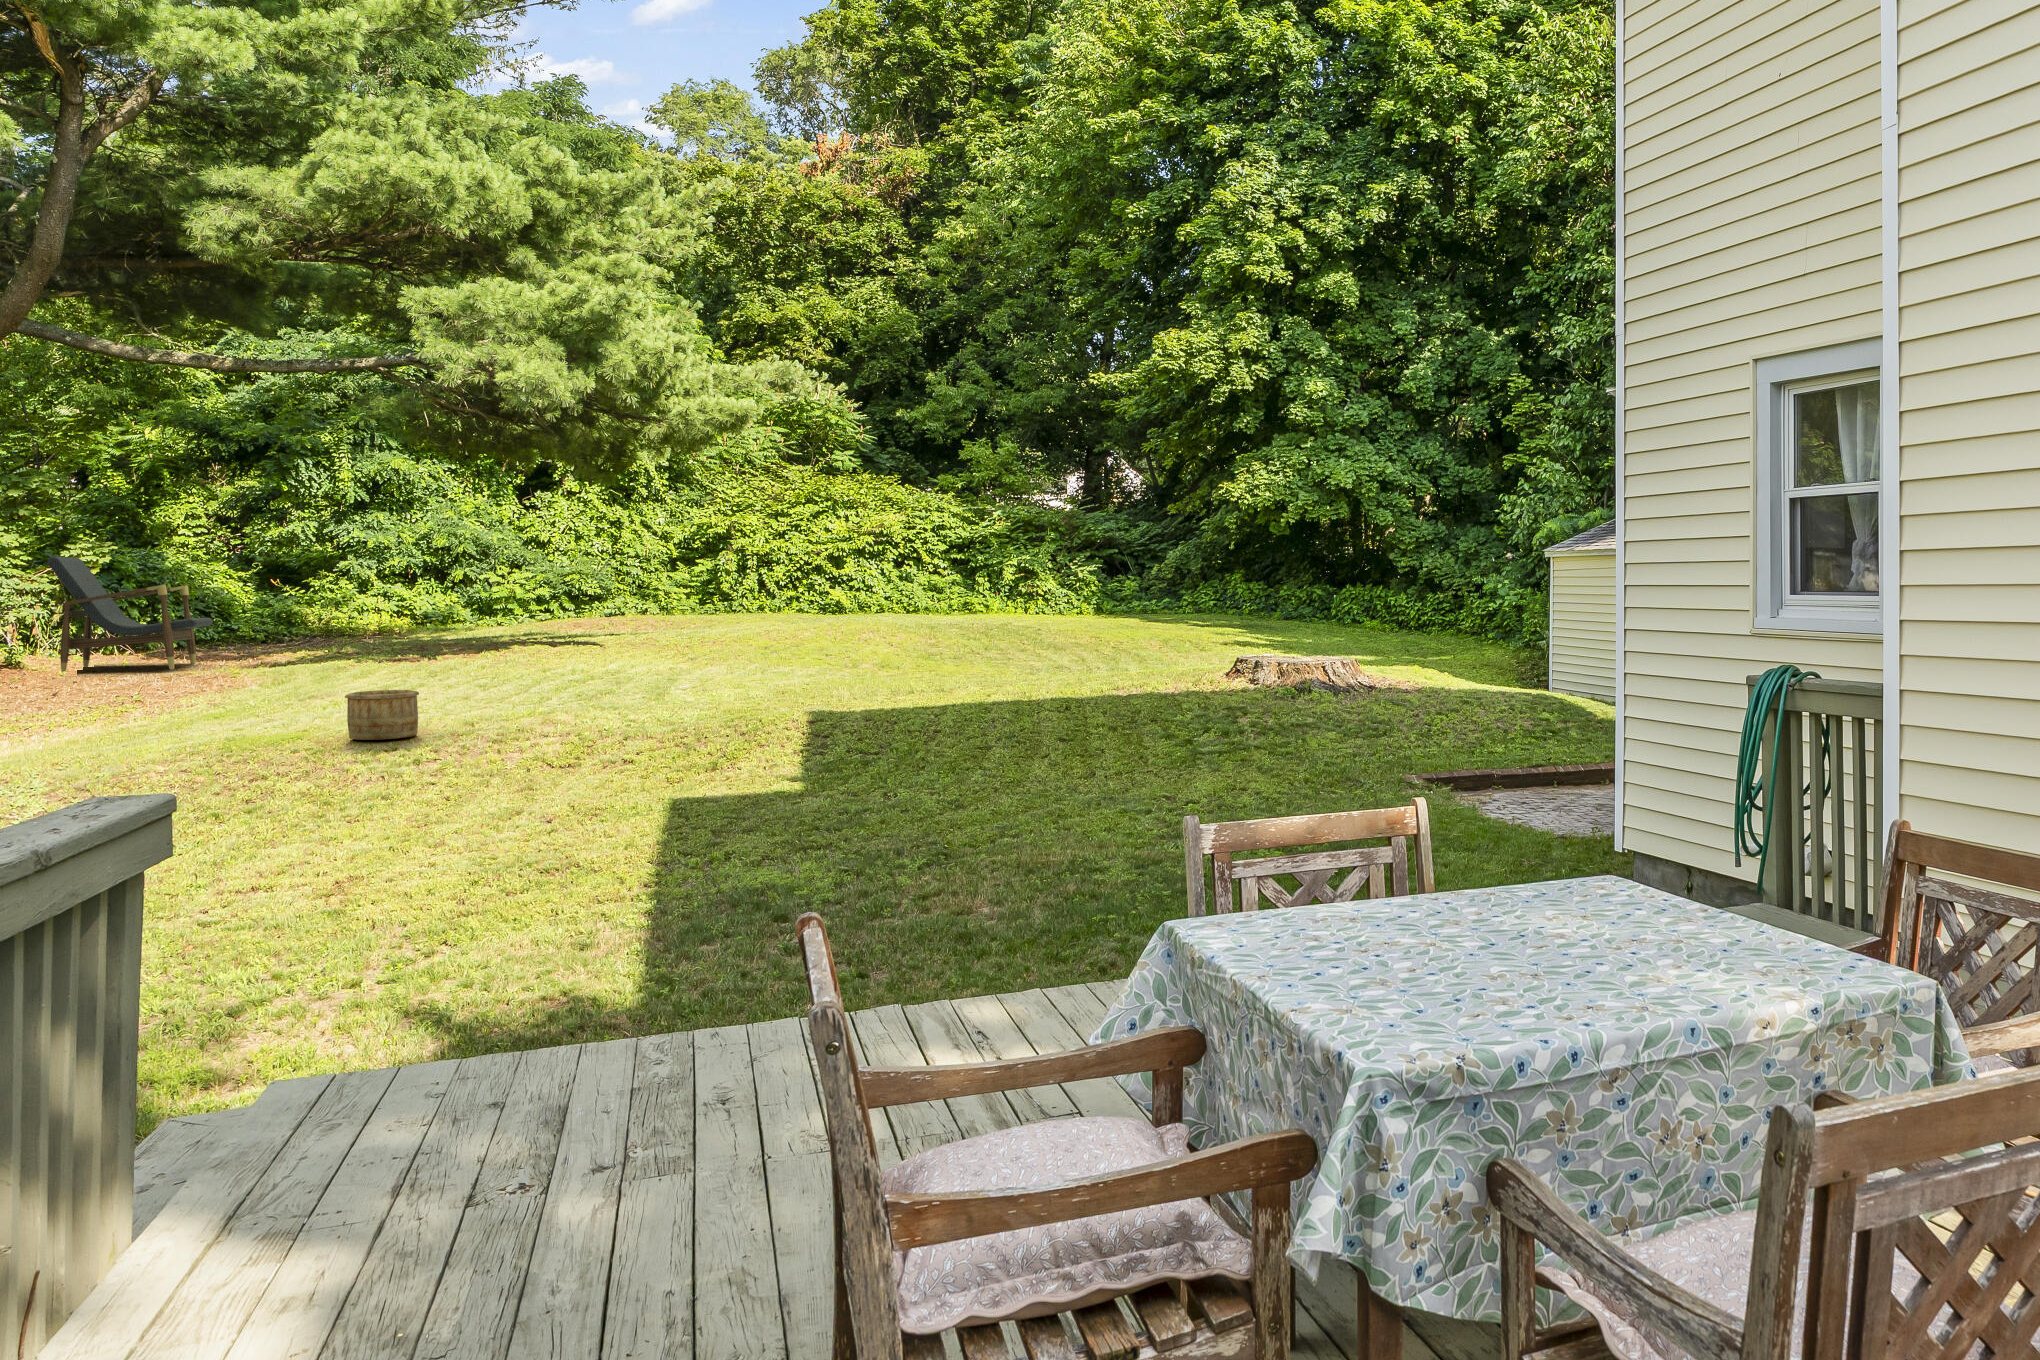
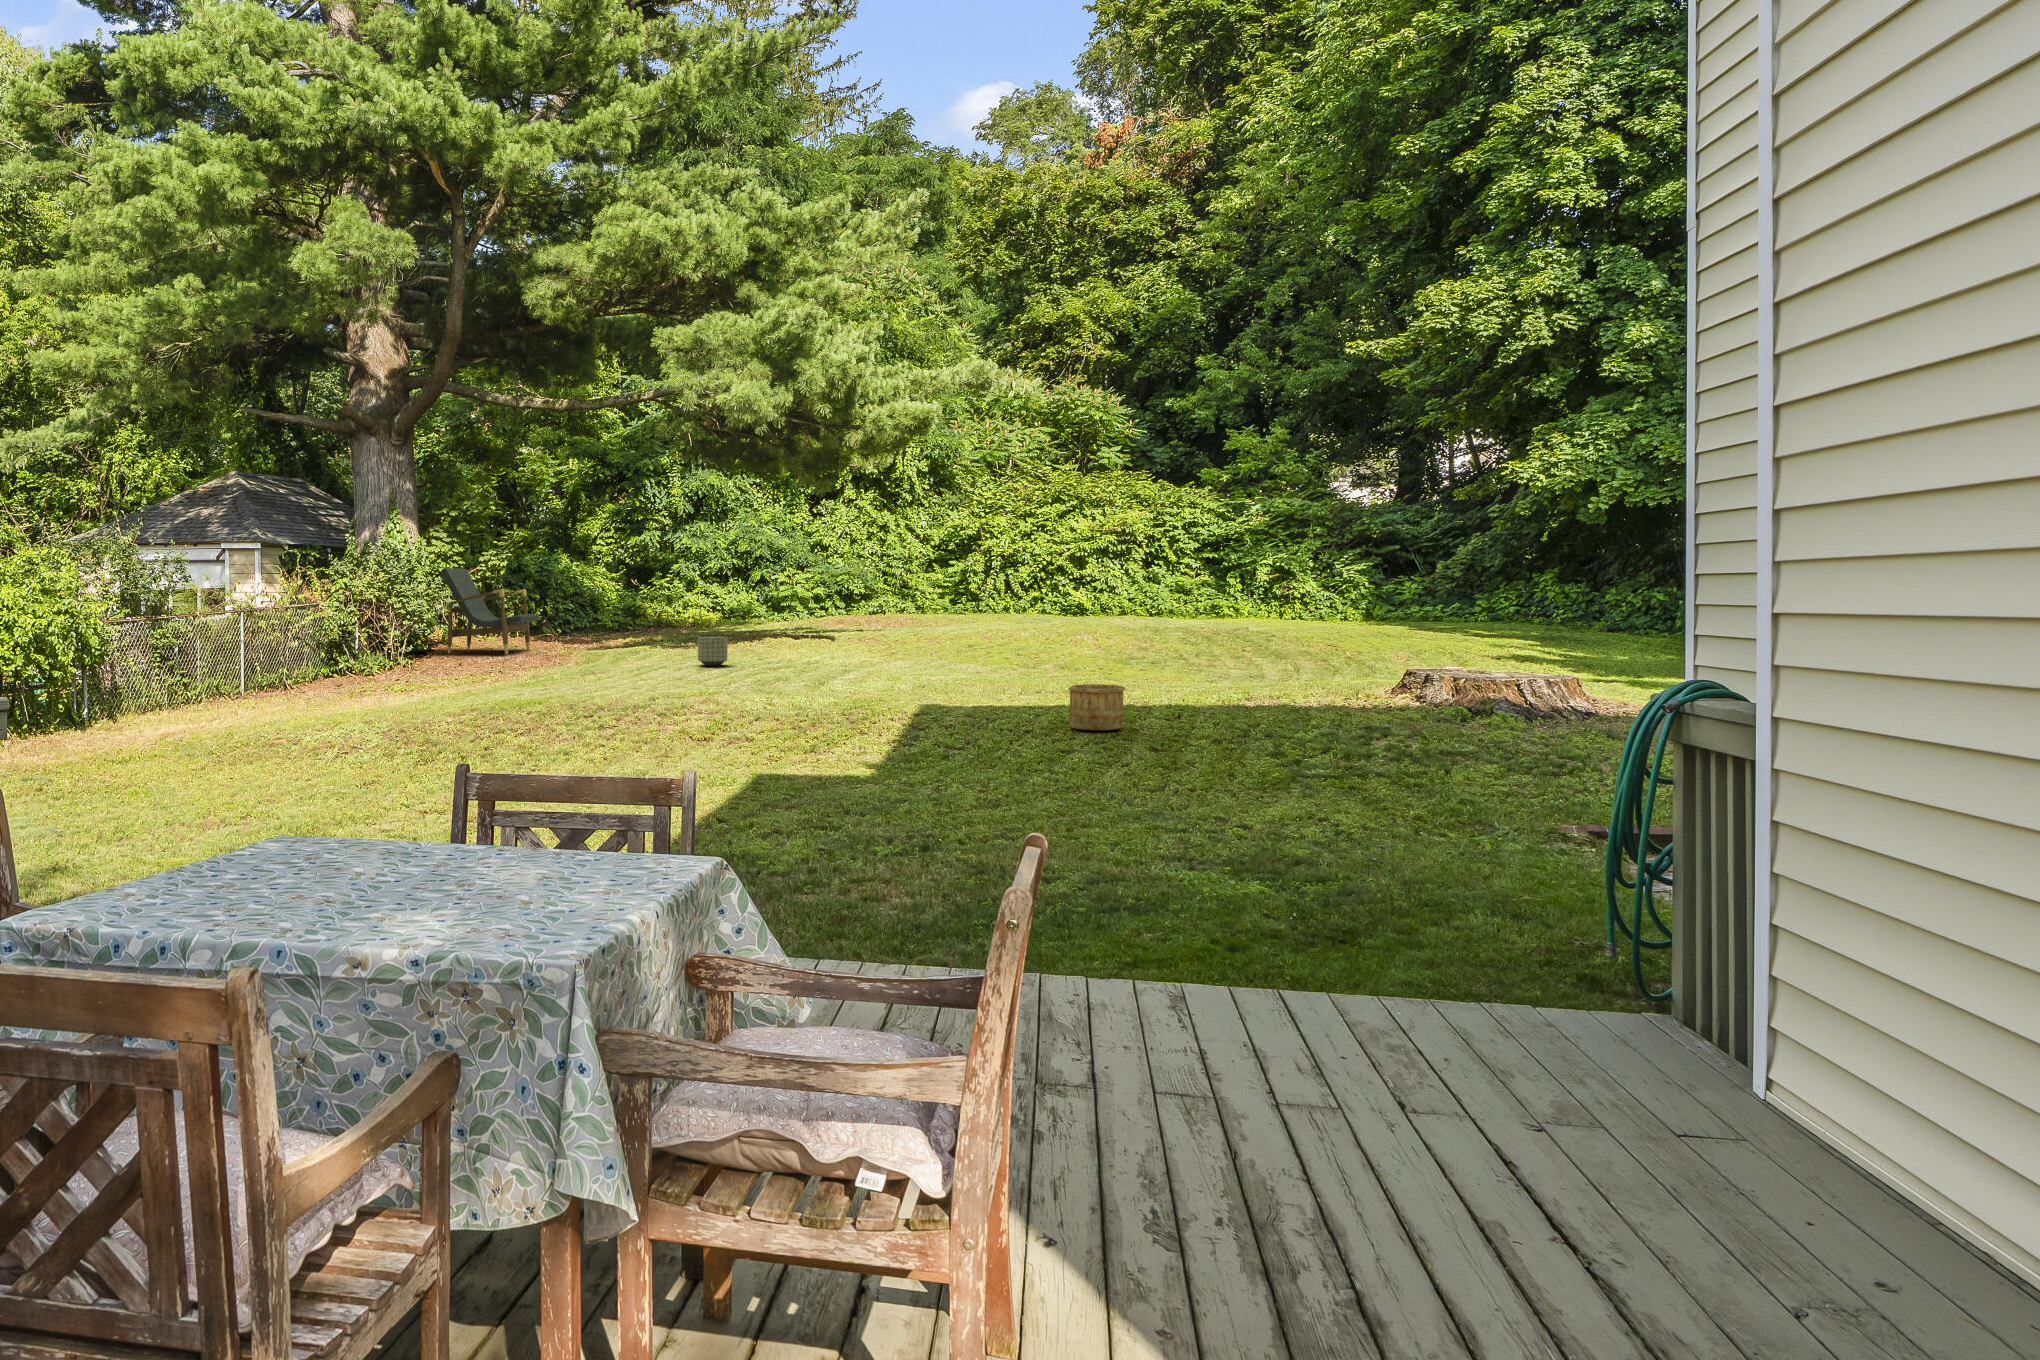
planter: none [494,640,535,673] -> present [698,637,727,666]
wooden bucket: present [345,690,419,740] -> present [1068,684,1125,730]

